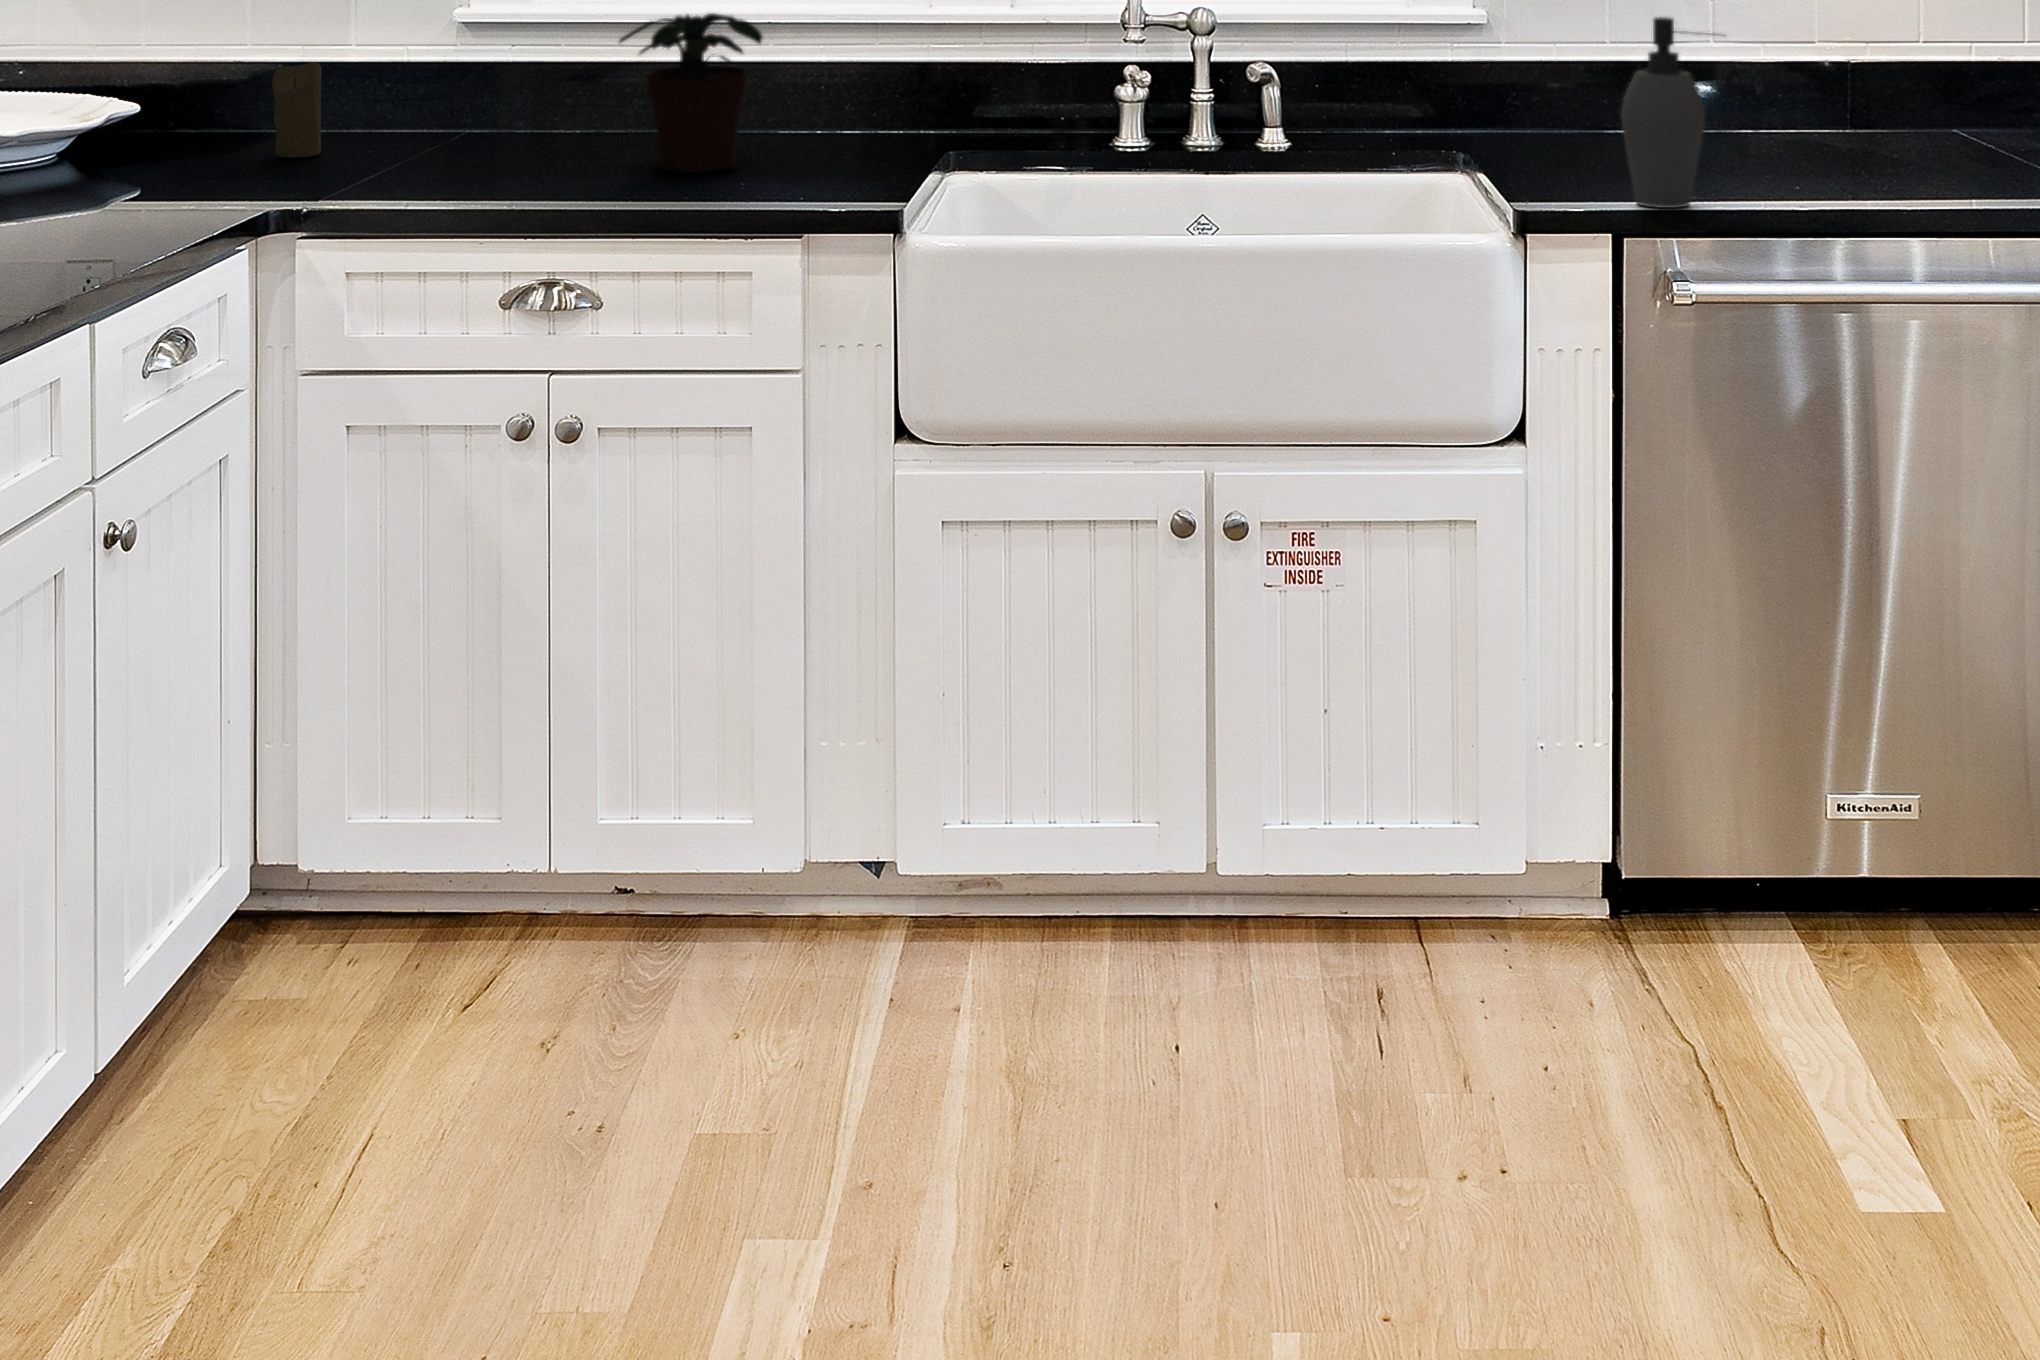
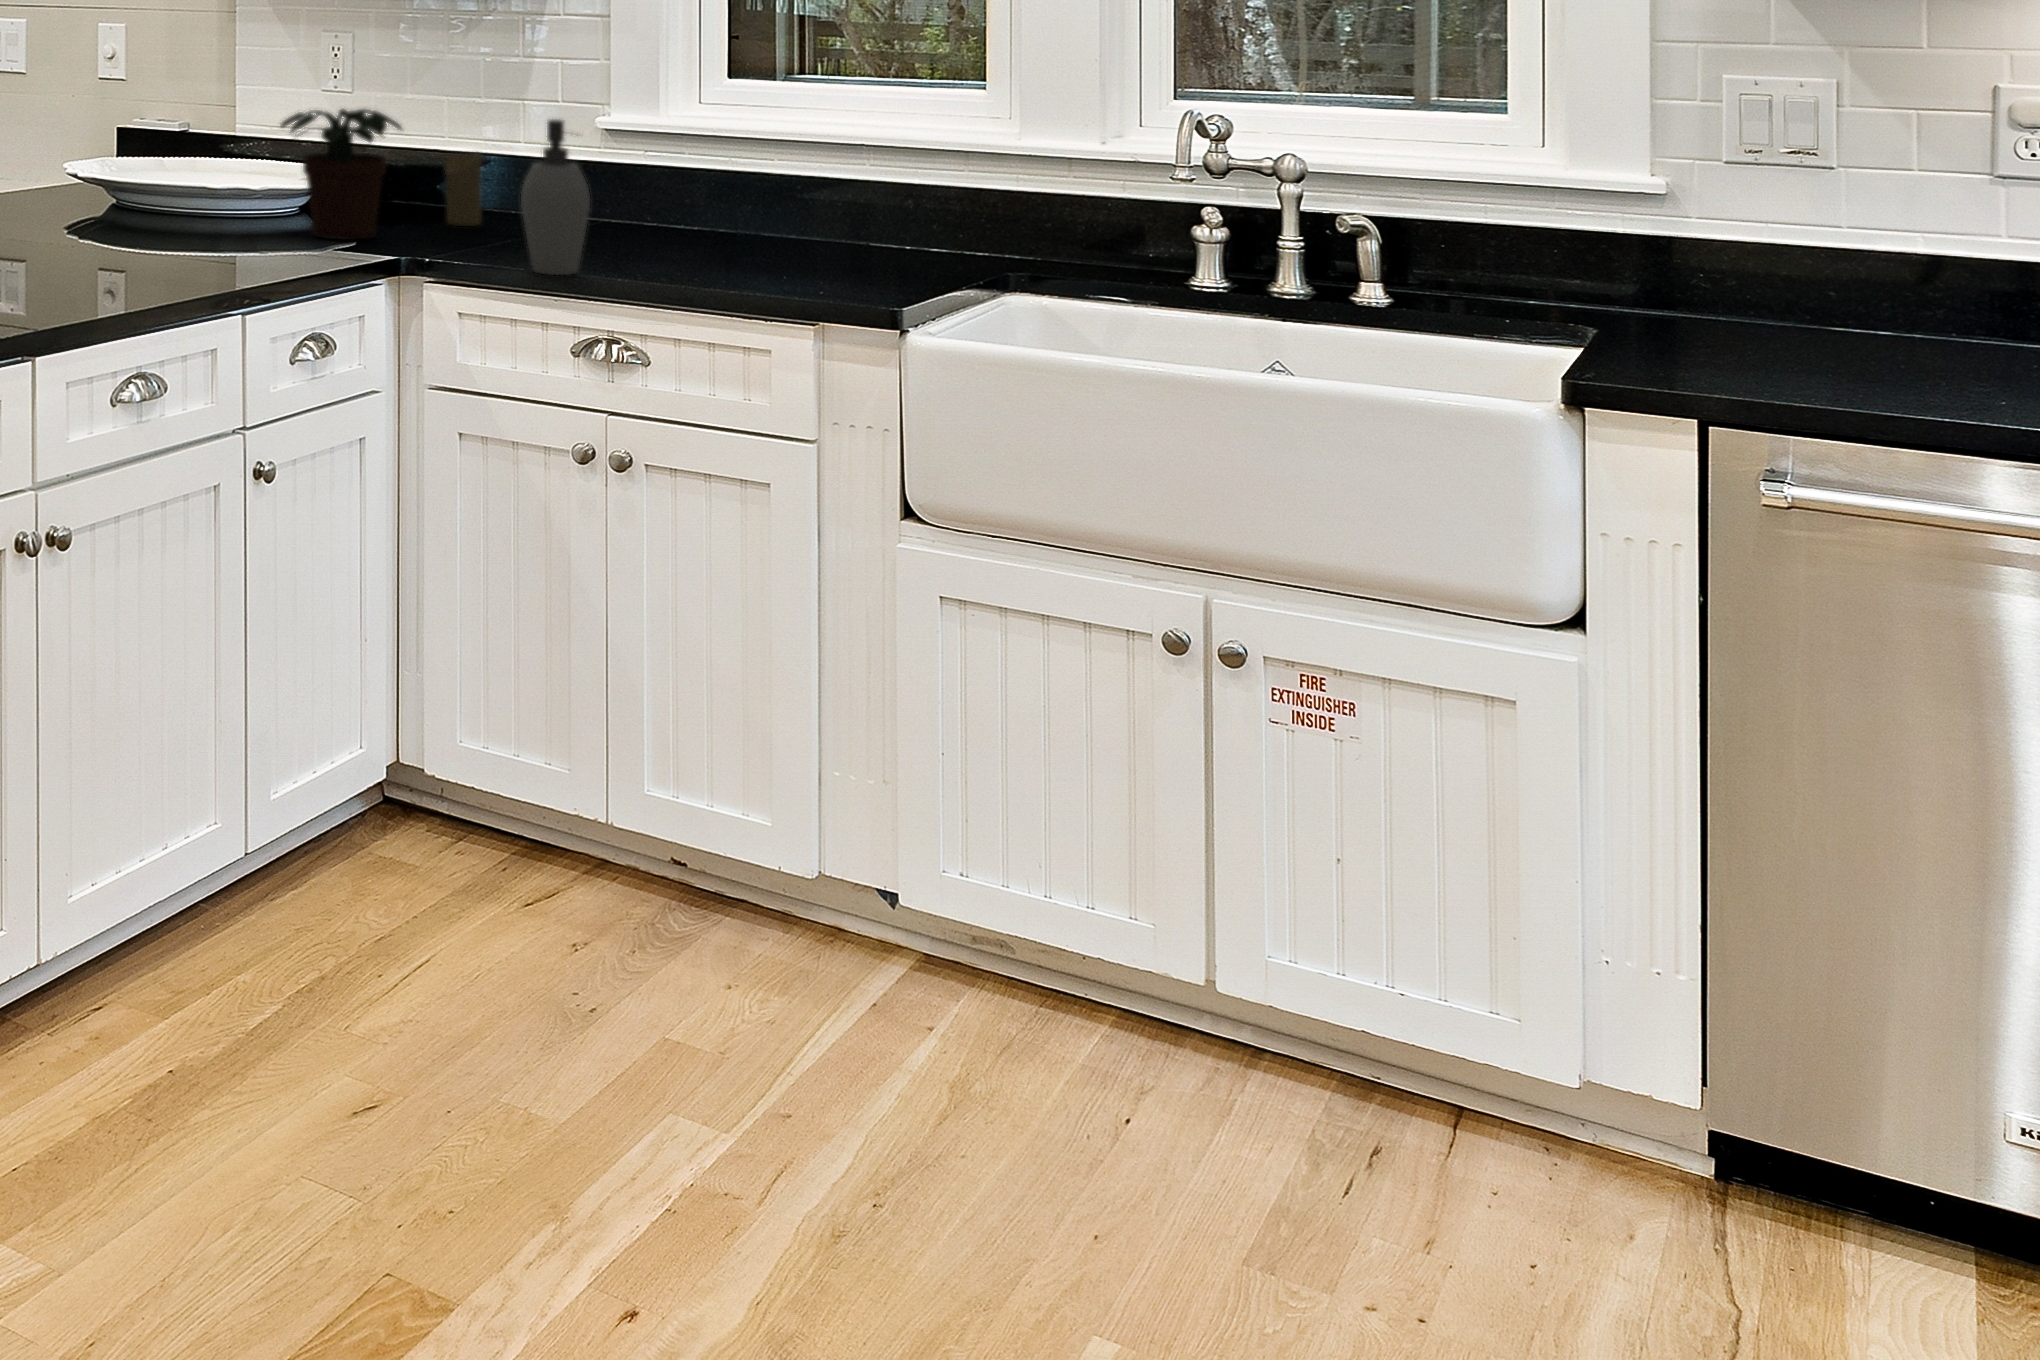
potted plant: present [619,13,763,172] -> present [281,109,402,240]
soap dispenser: present [1621,17,1705,208] -> present [521,119,590,275]

